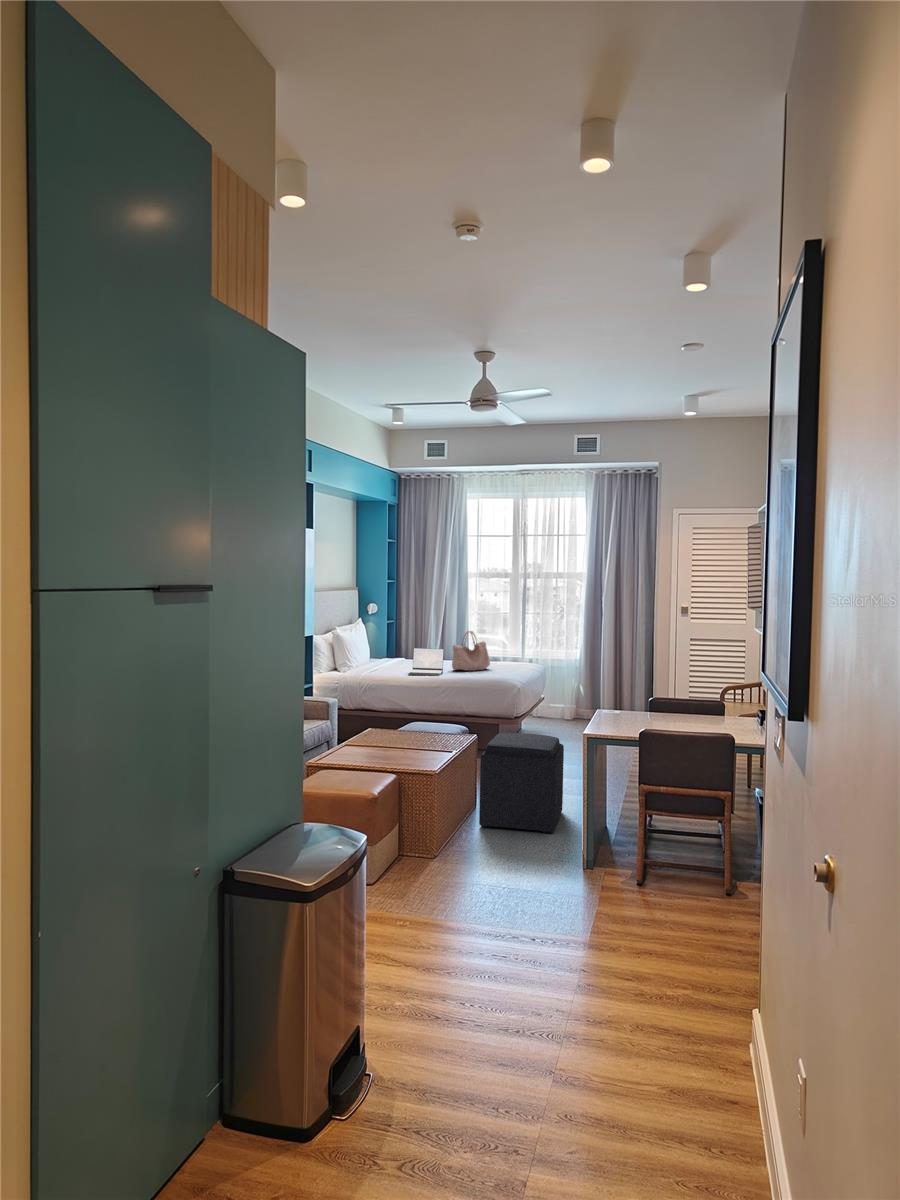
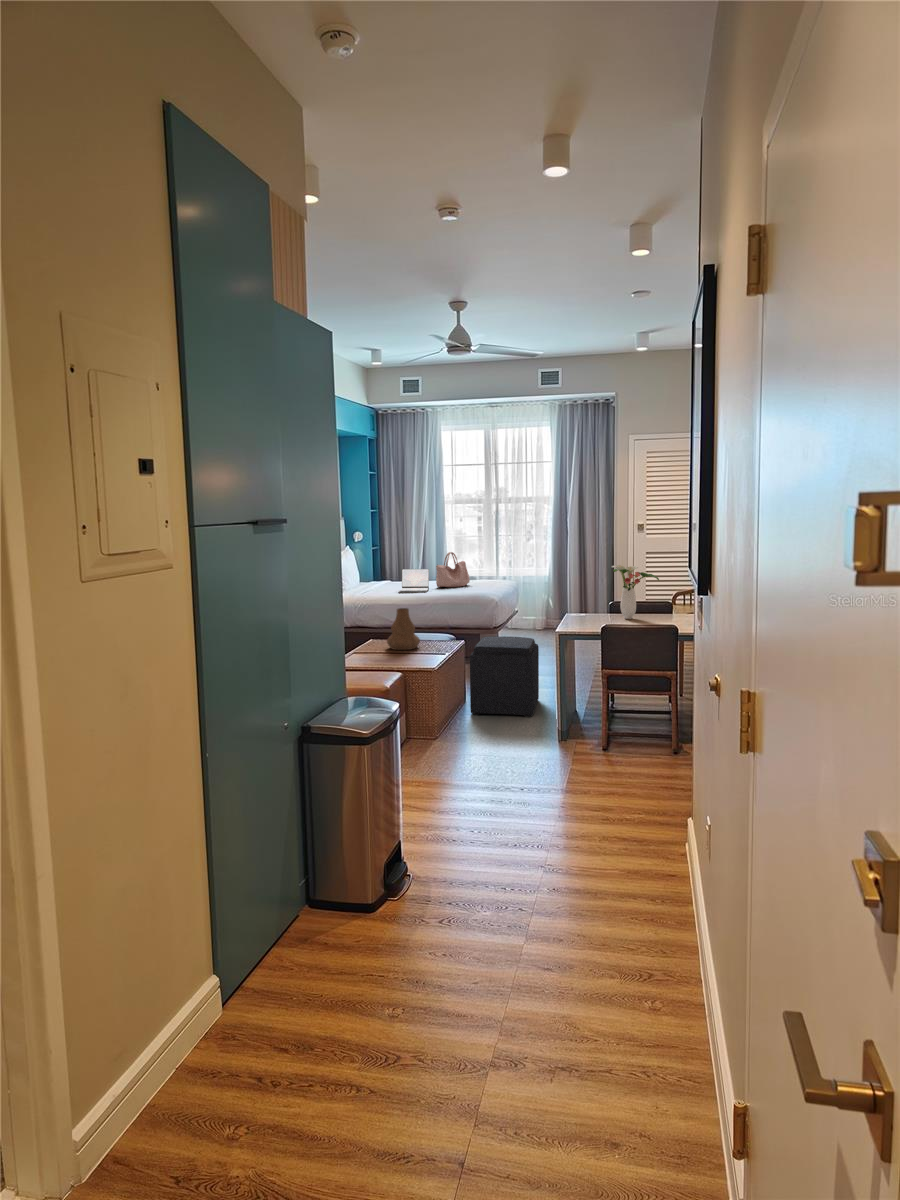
flower arrangement: none [652,655,711,720] -> present [612,565,659,619]
vase: none [384,695,423,745] -> present [387,608,420,650]

